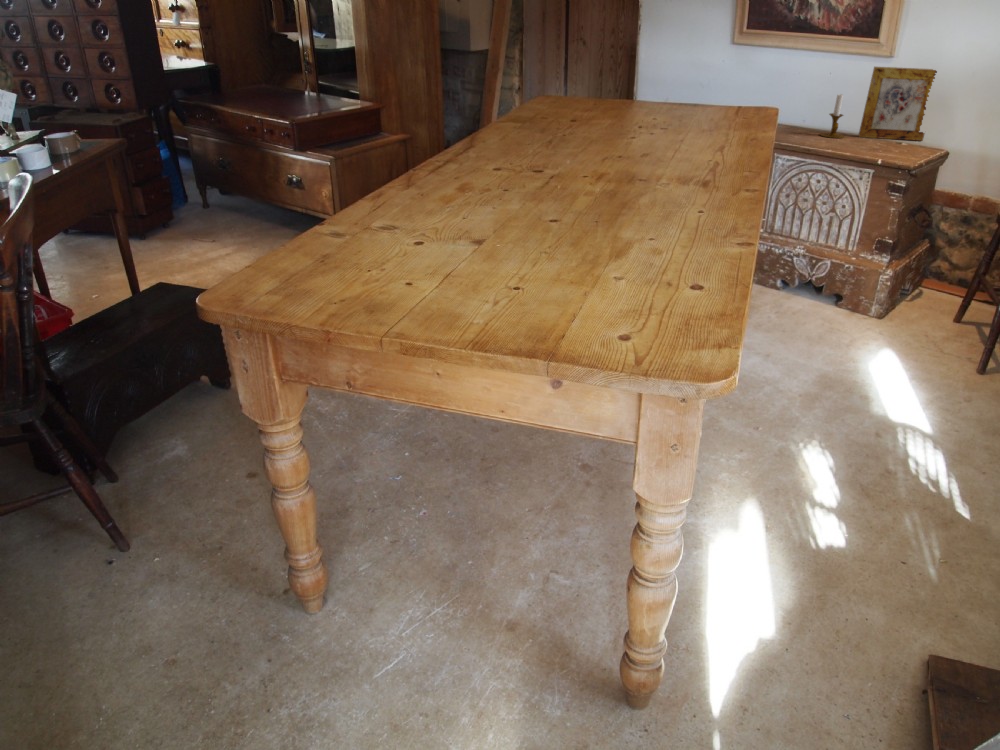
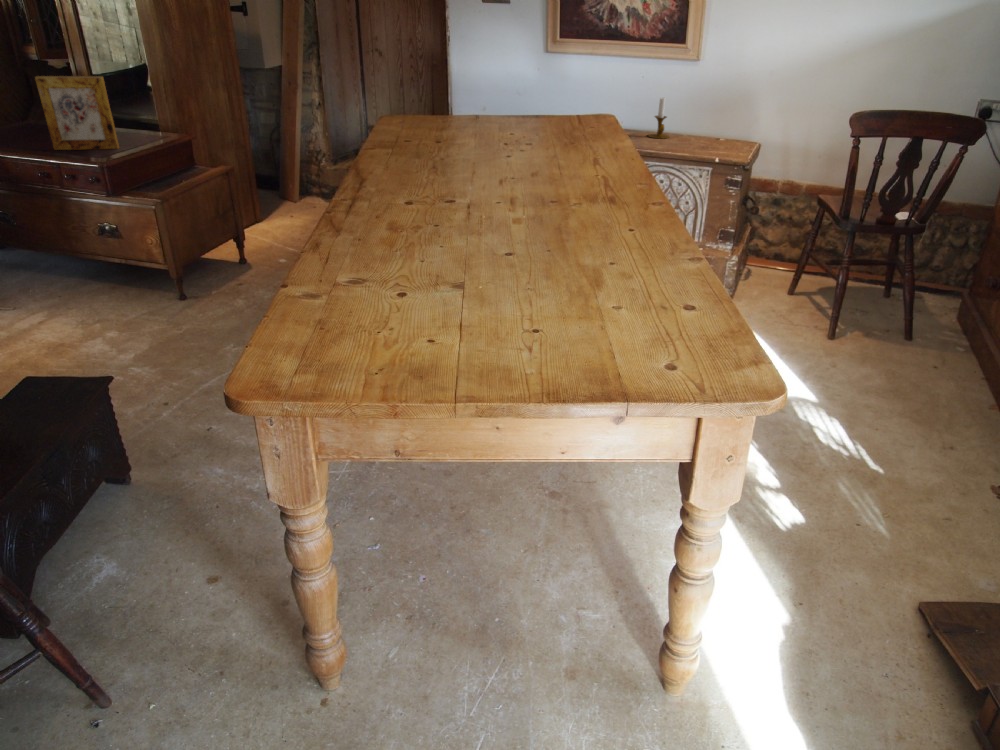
picture frame: present [859,67,937,141] -> present [35,76,119,150]

